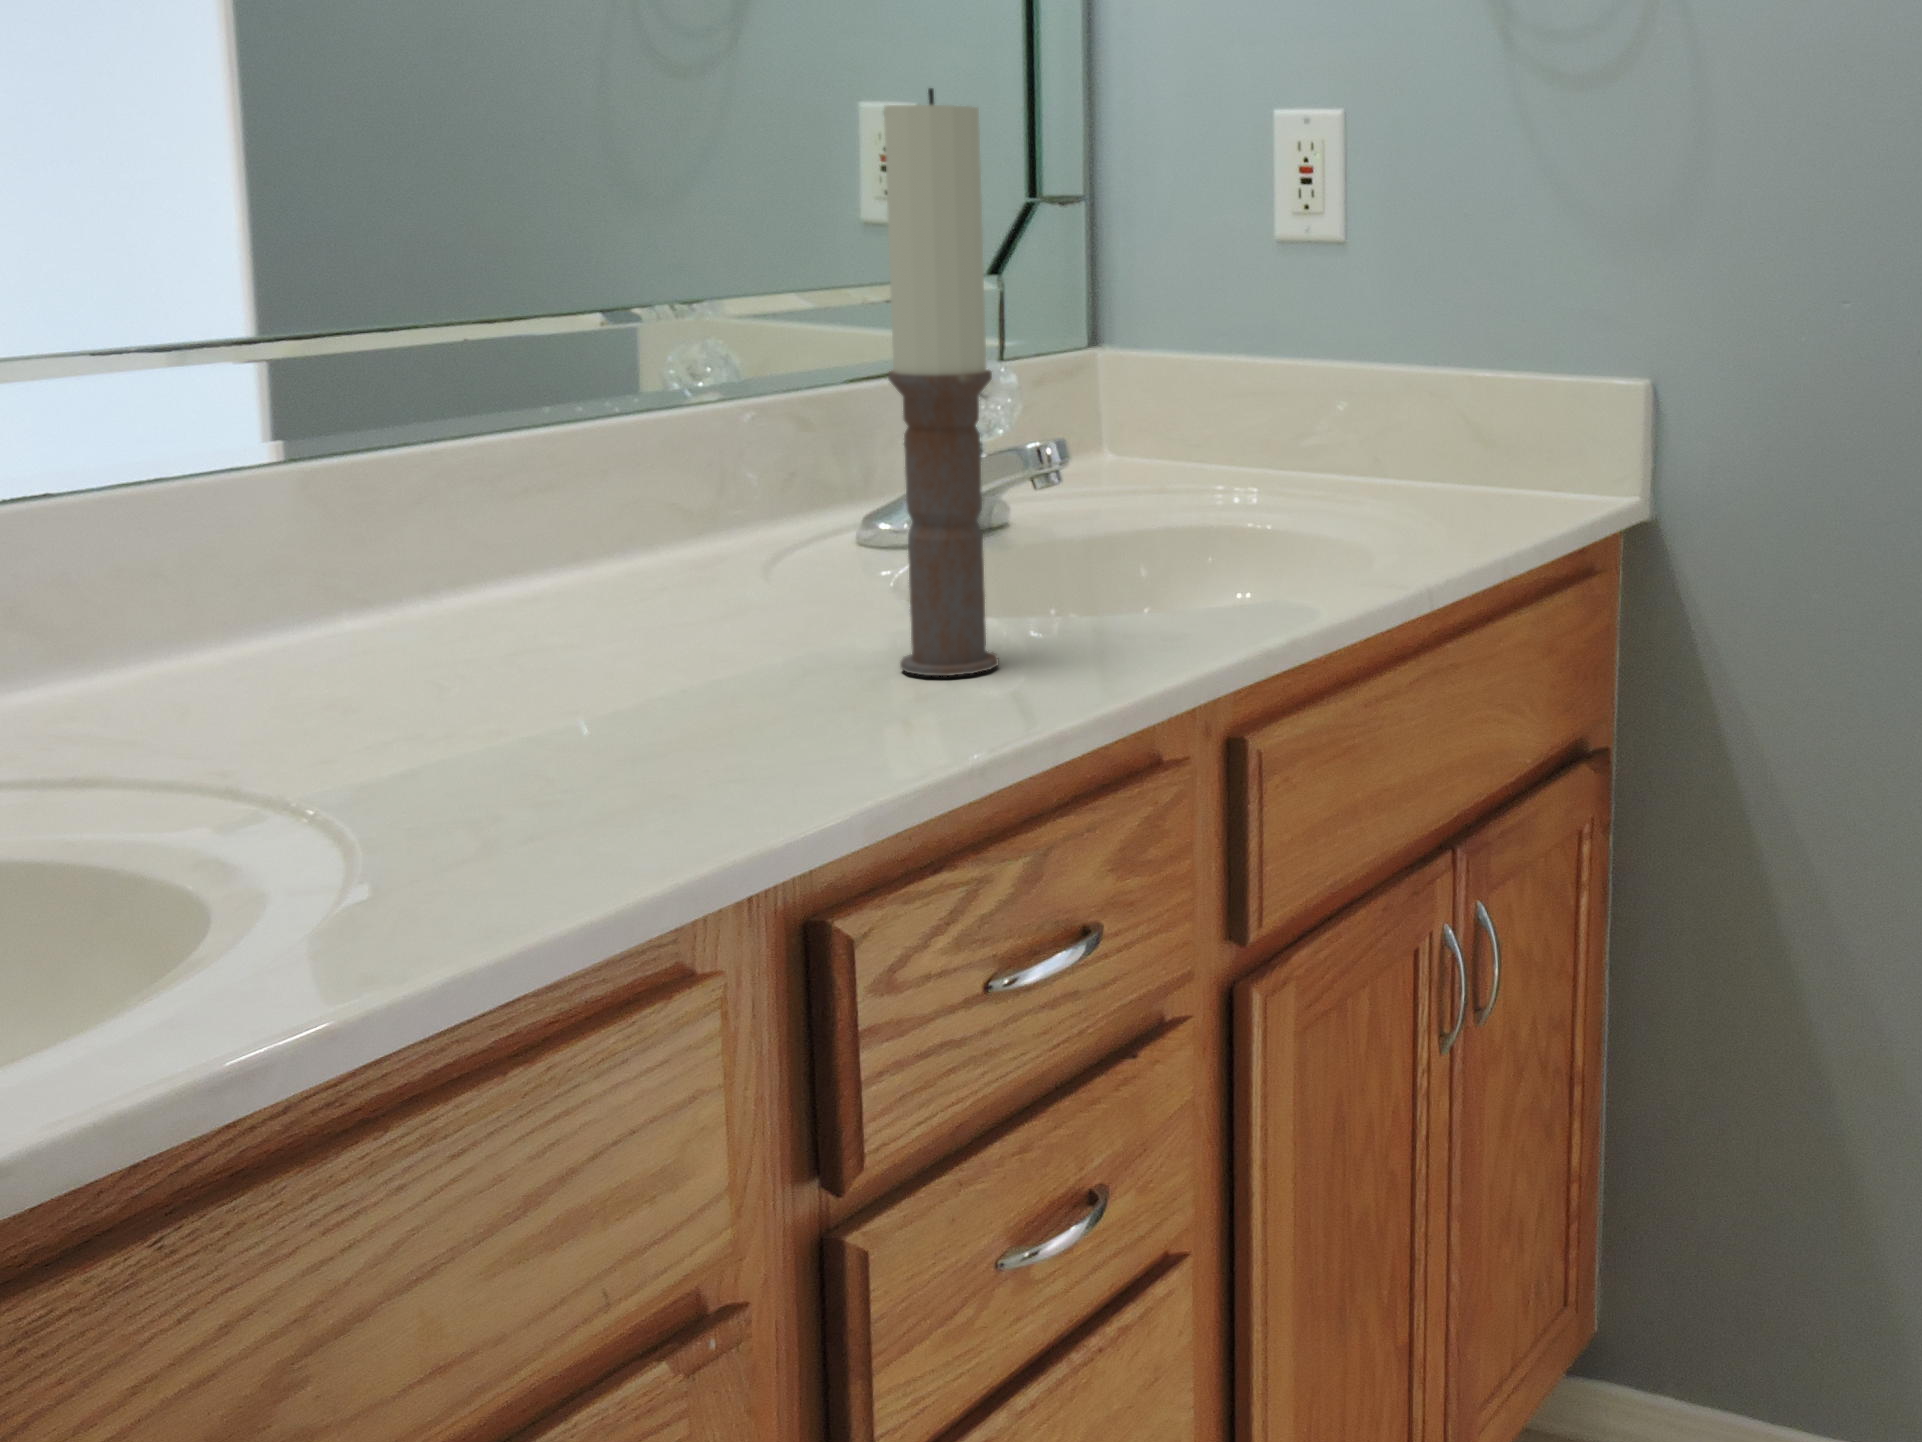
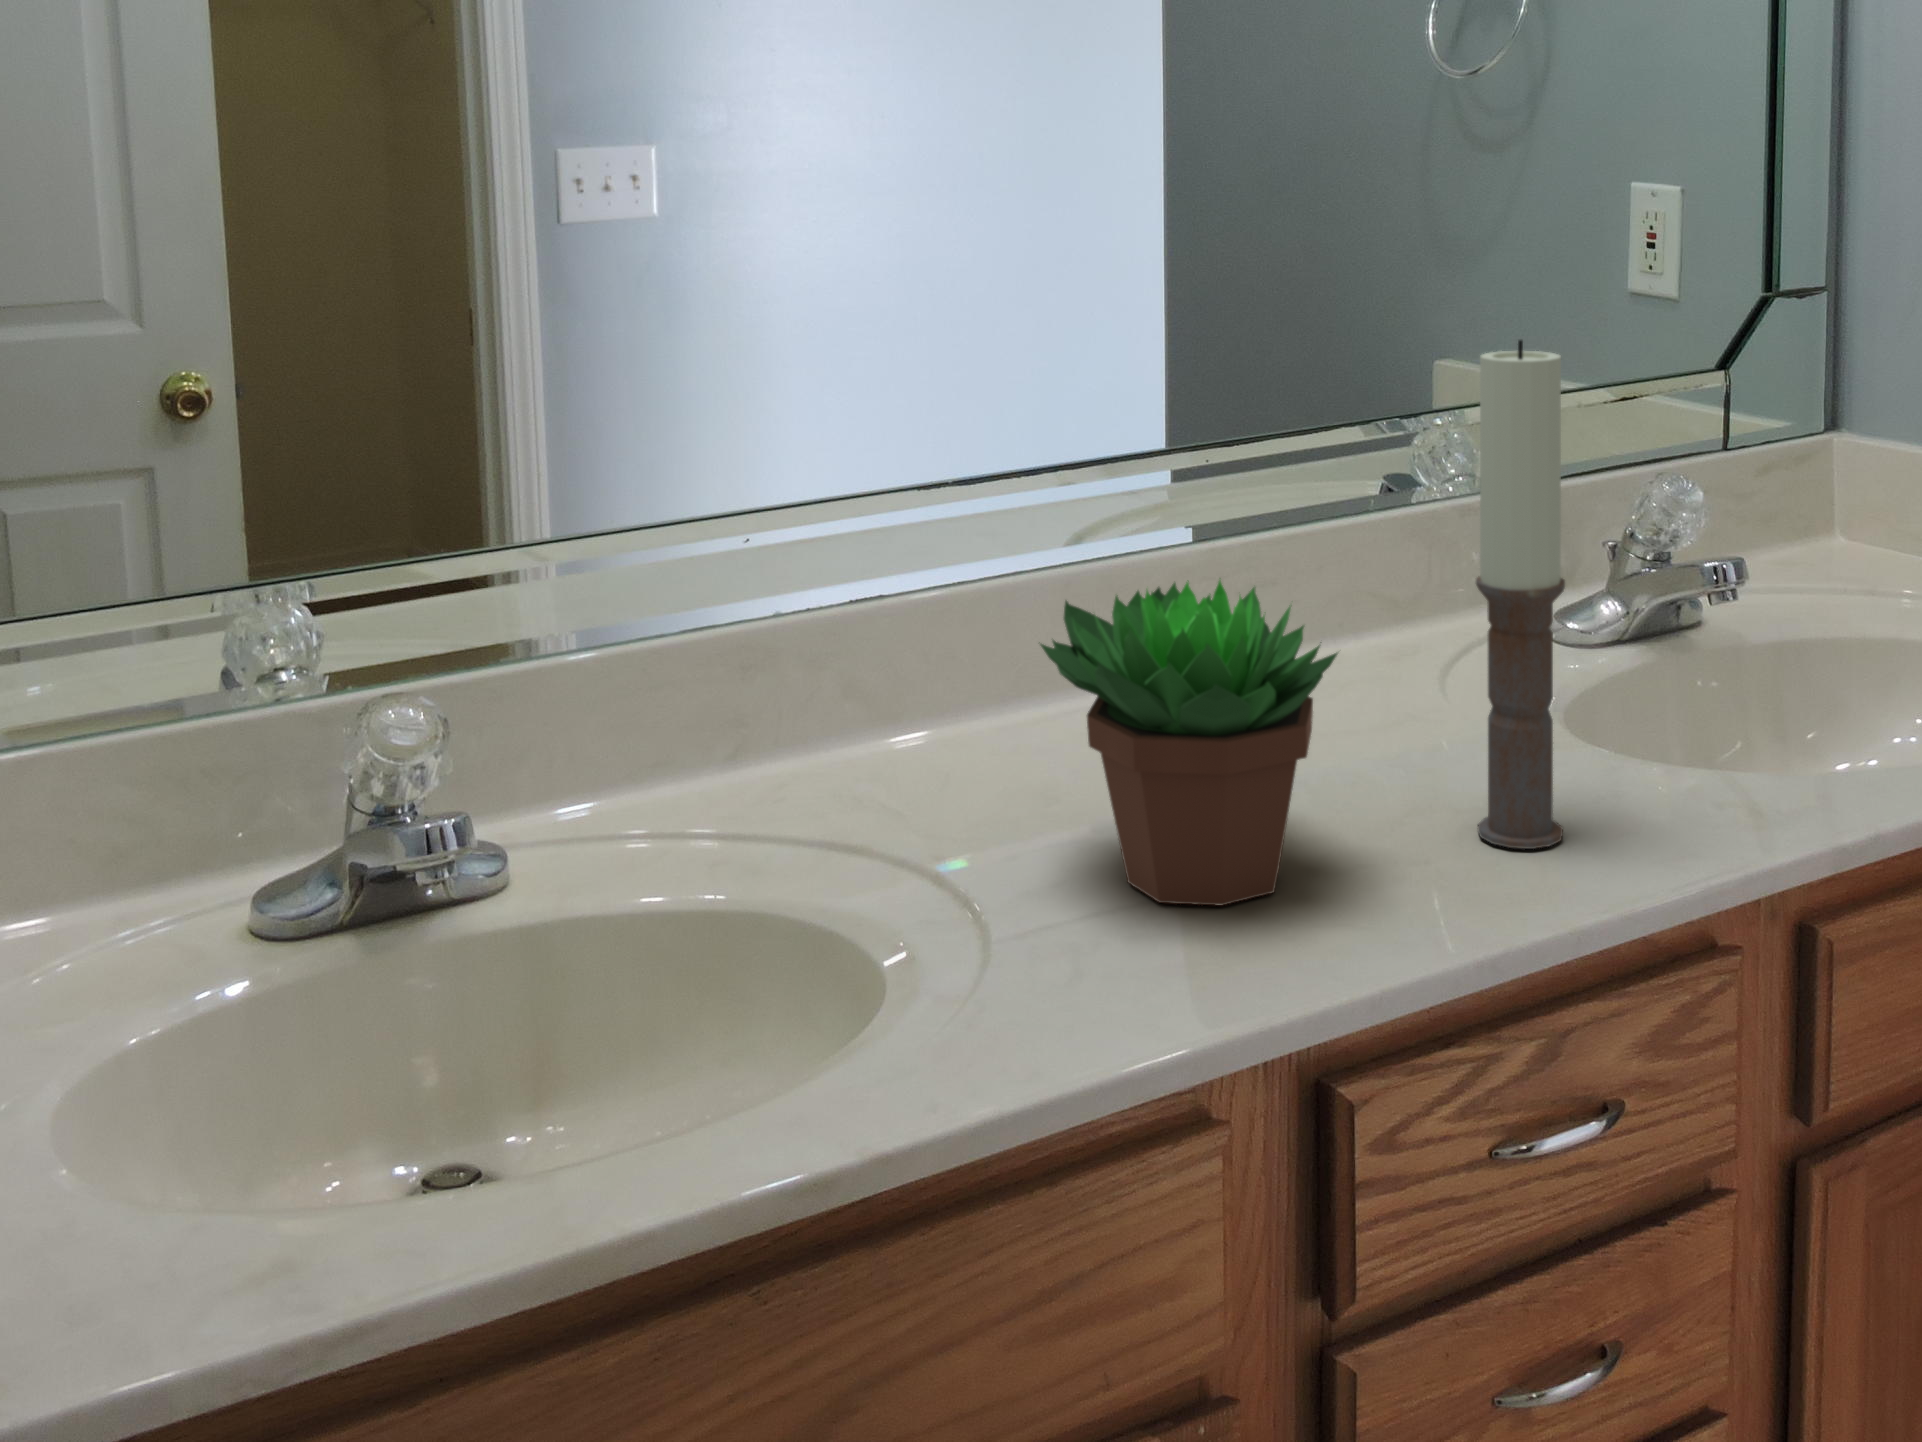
succulent plant: none [350,358,757,765] -> present [1040,581,1338,905]

